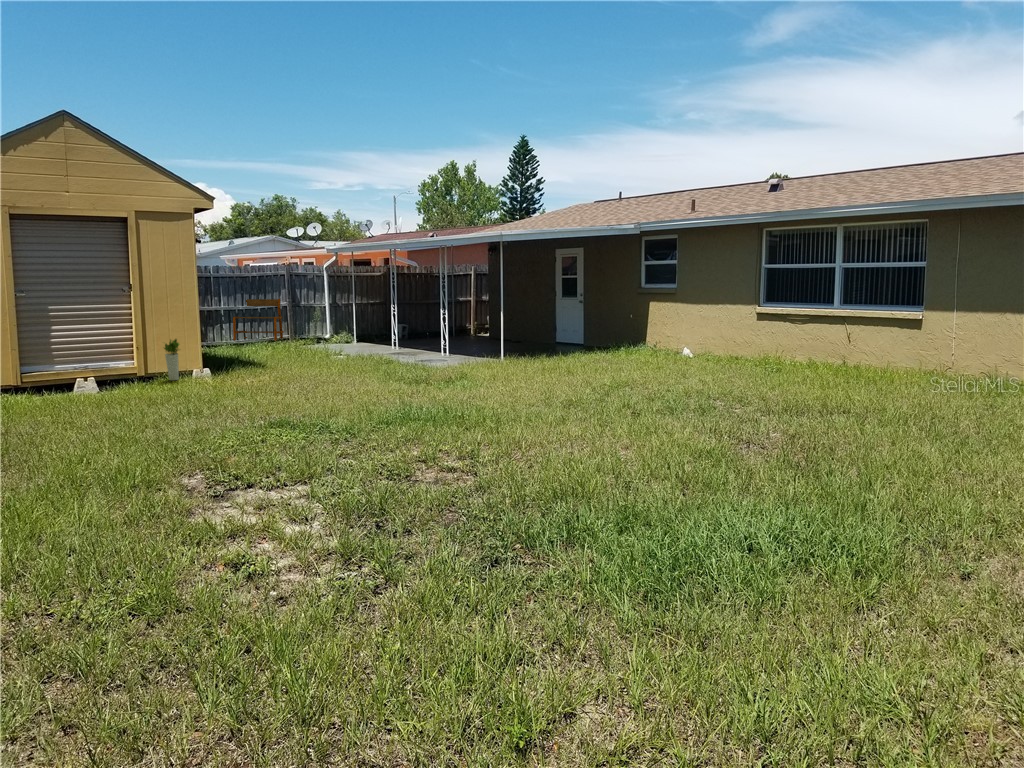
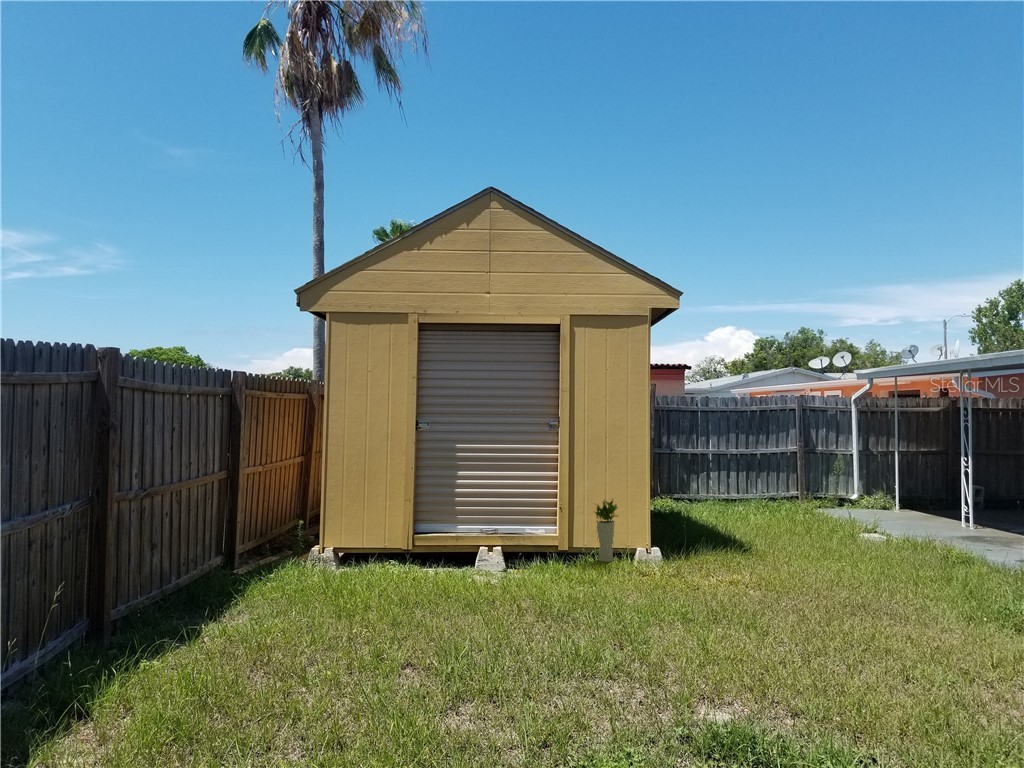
bench: present [233,299,284,341] -> none [721,440,790,499]

